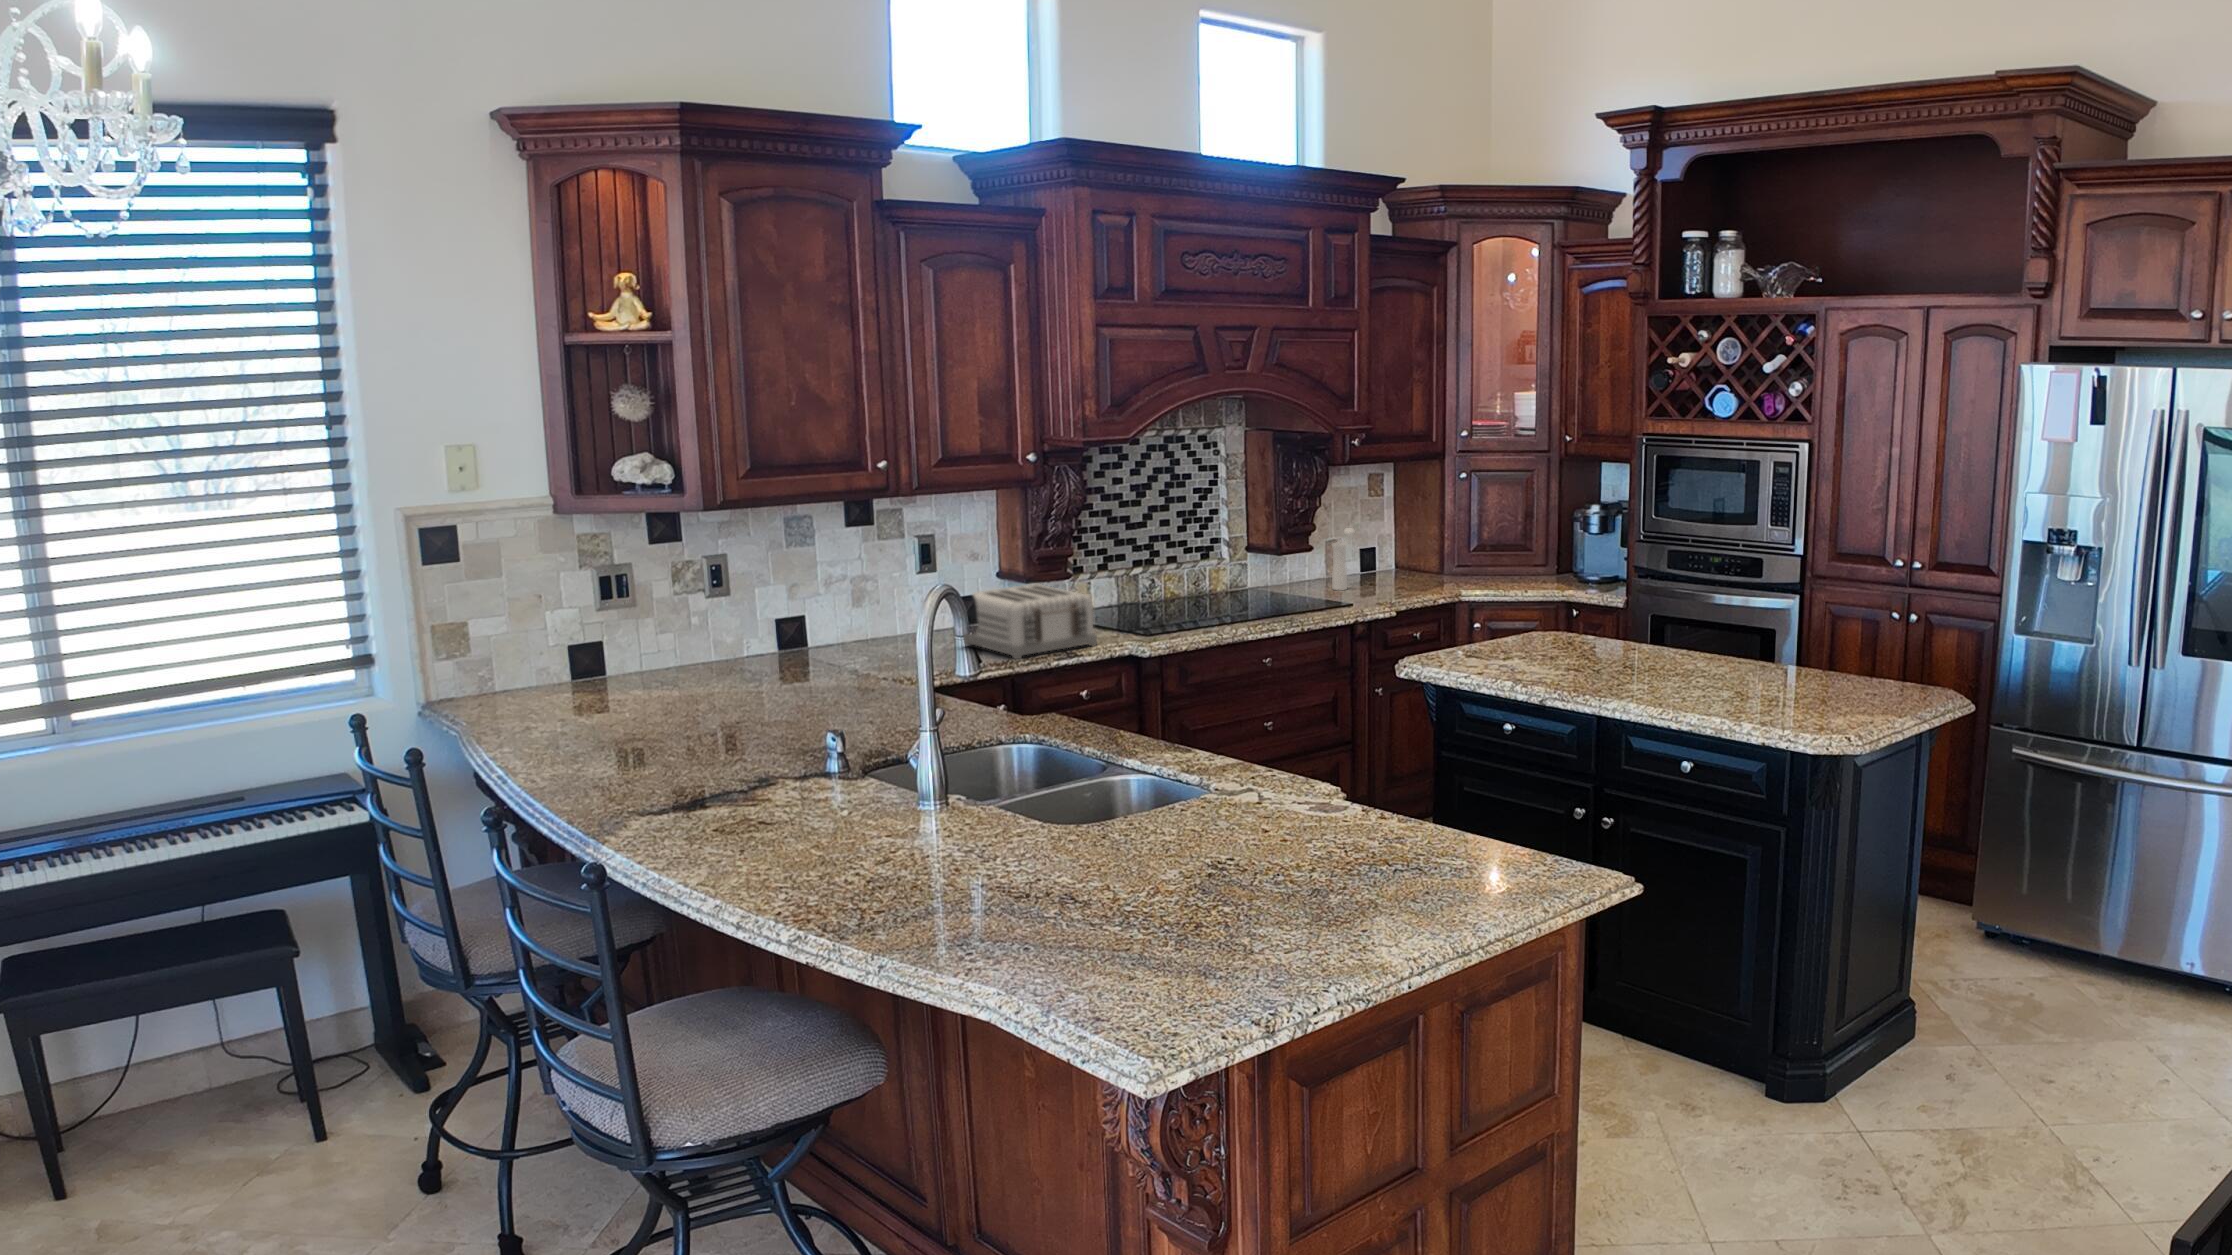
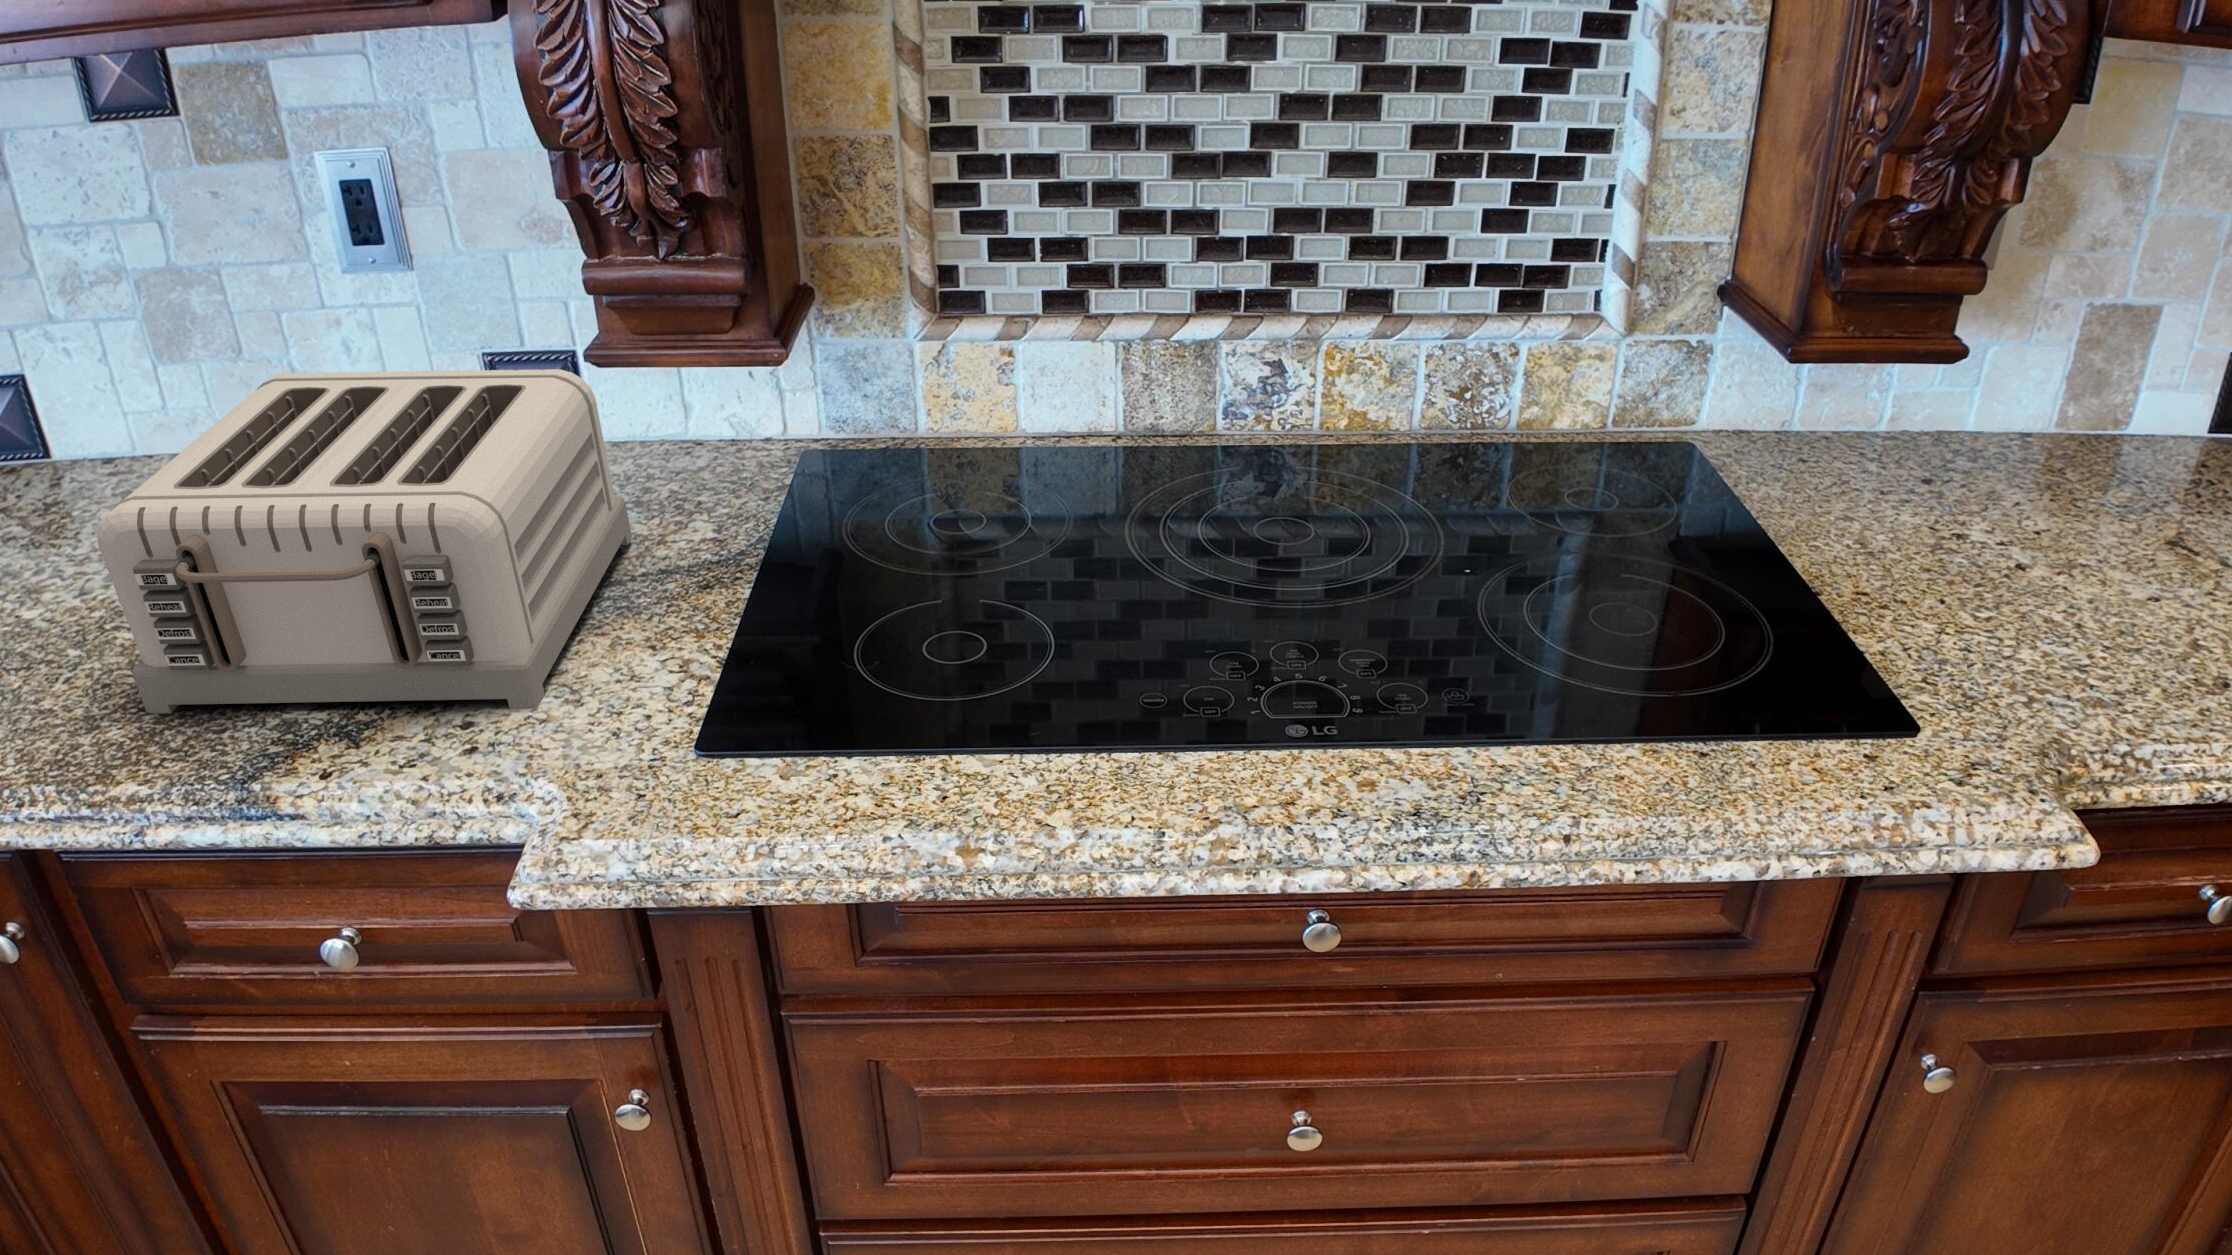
pepper mill: present [1332,528,1355,590] -> none [1975,286,2178,548]

